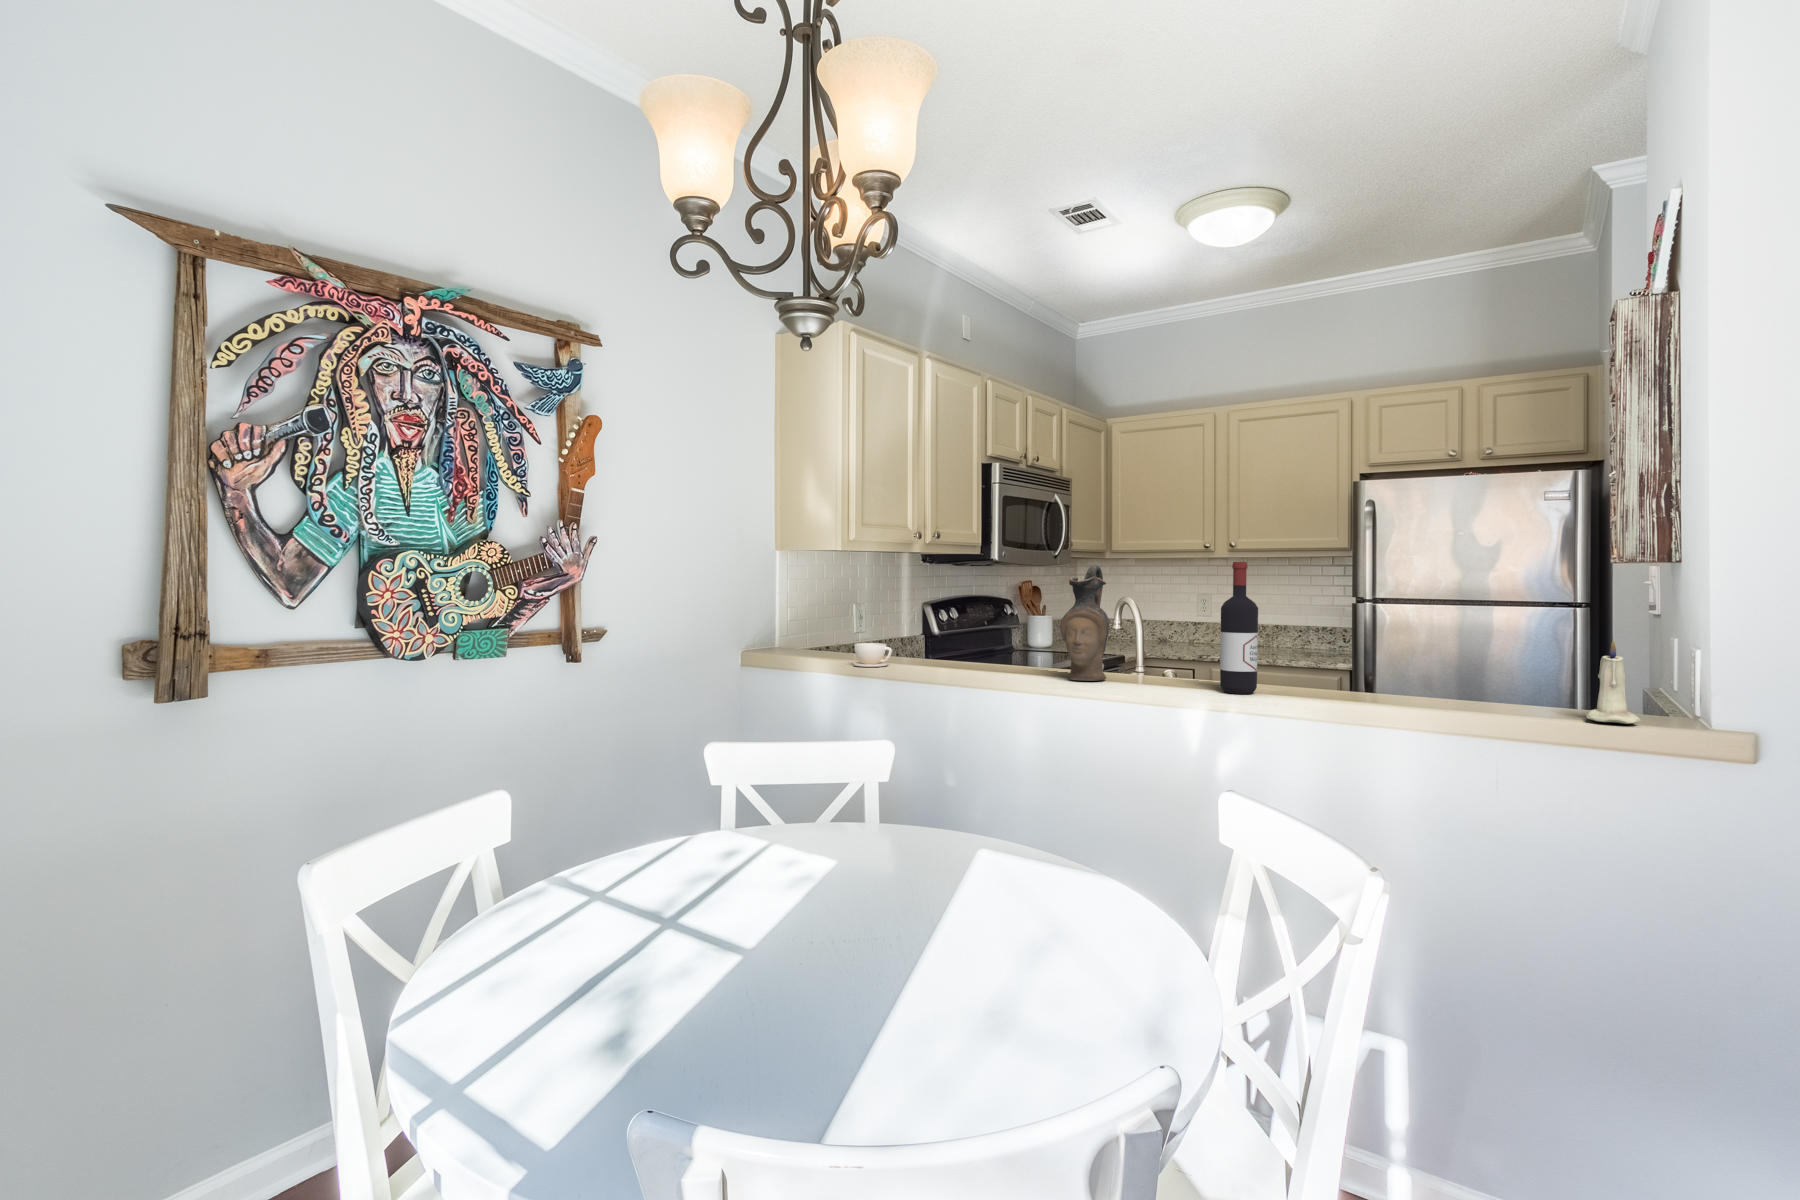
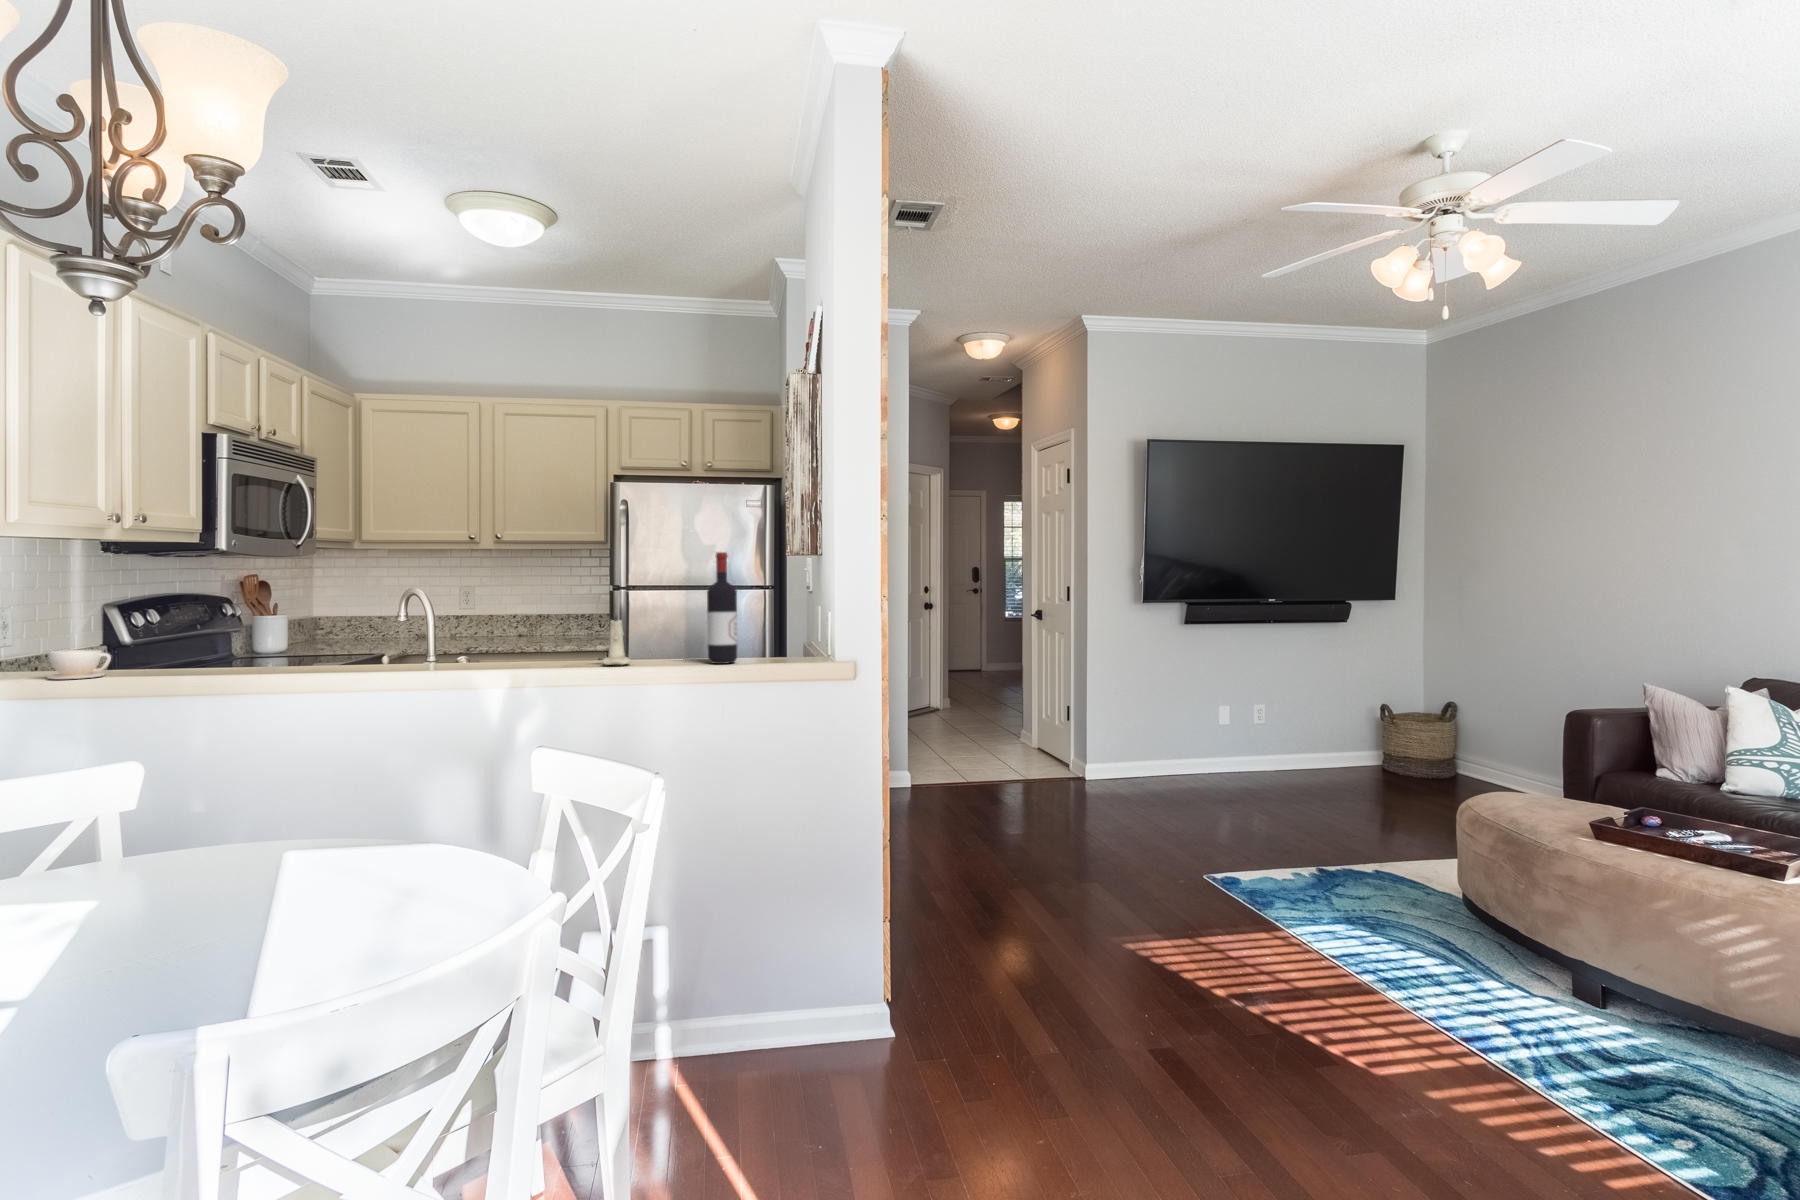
wine bottle: present [1220,562,1258,694] -> present [707,552,737,664]
ceramic pitcher: present [1060,565,1109,681] -> none [354,554,407,670]
candle: present [1586,640,1640,724] -> present [602,611,630,665]

